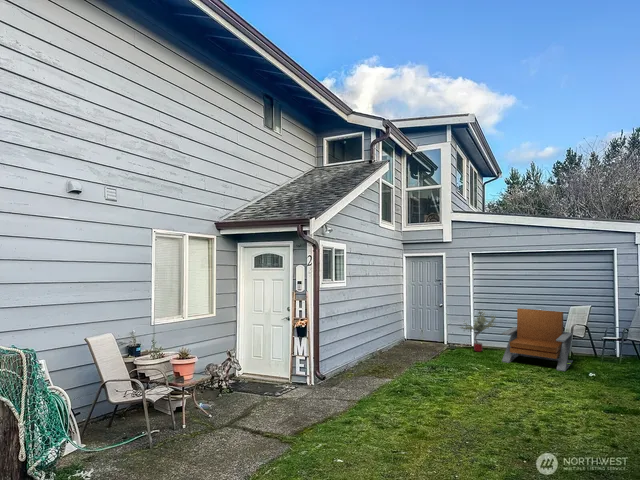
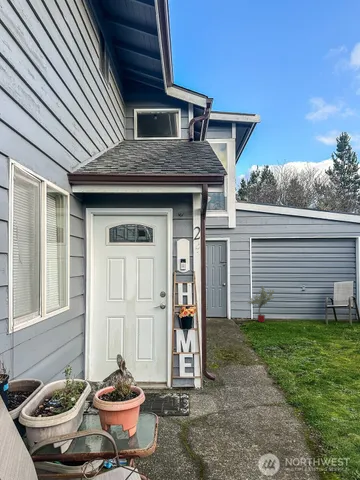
lounge chair: present [502,308,573,371] -> none [286,282,343,329]

